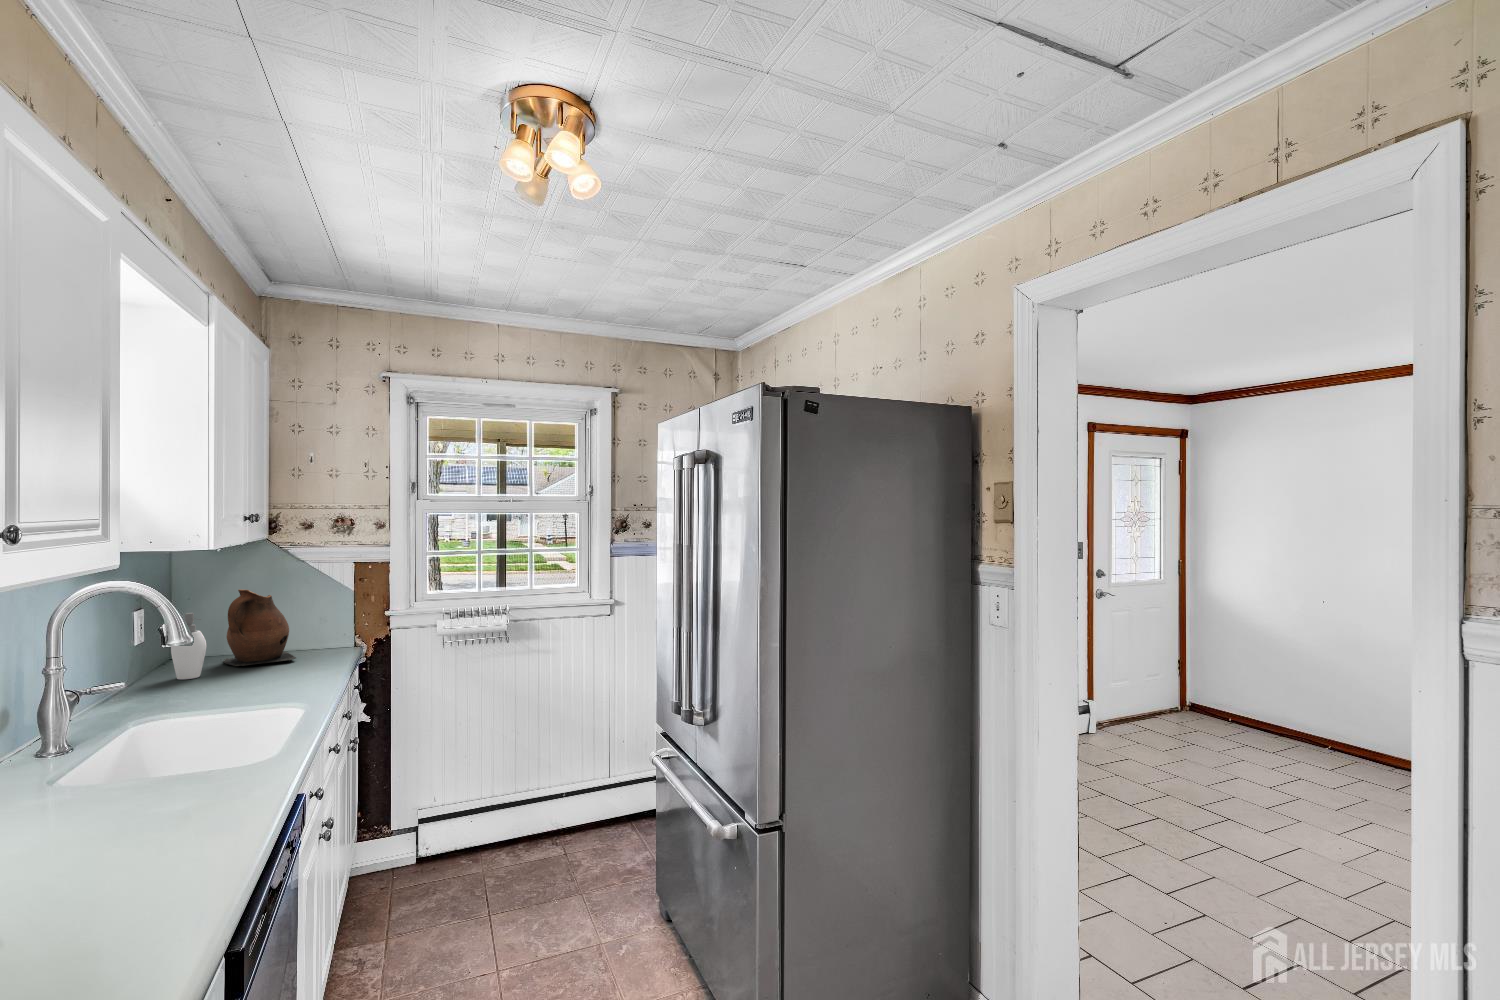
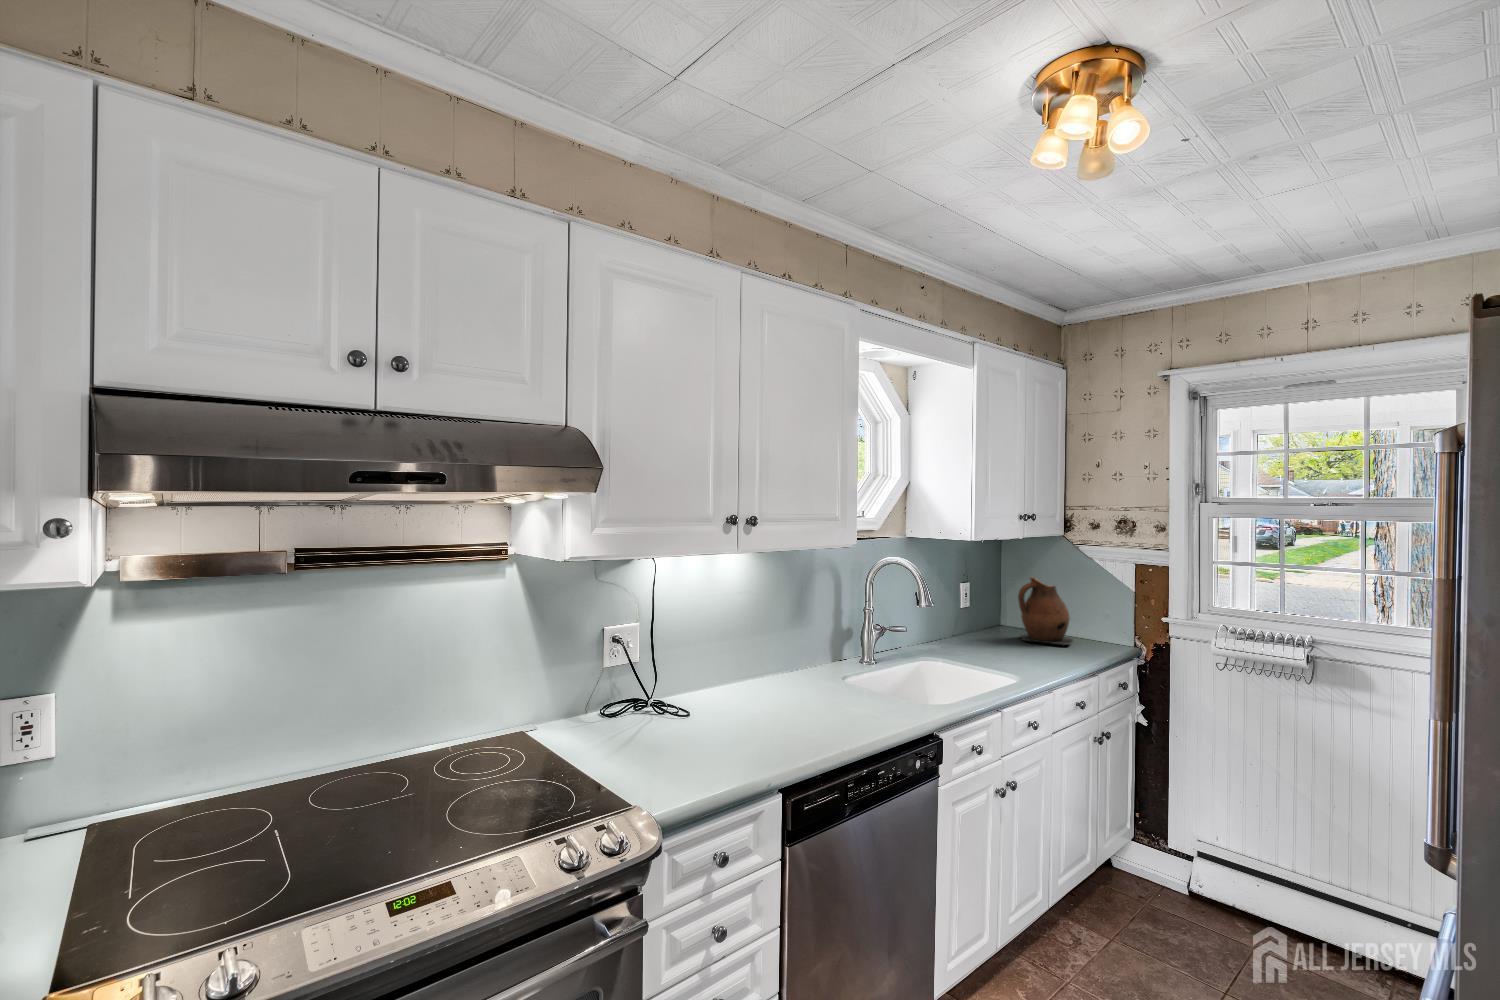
soap dispenser: present [171,613,207,679] -> none [974,590,998,642]

